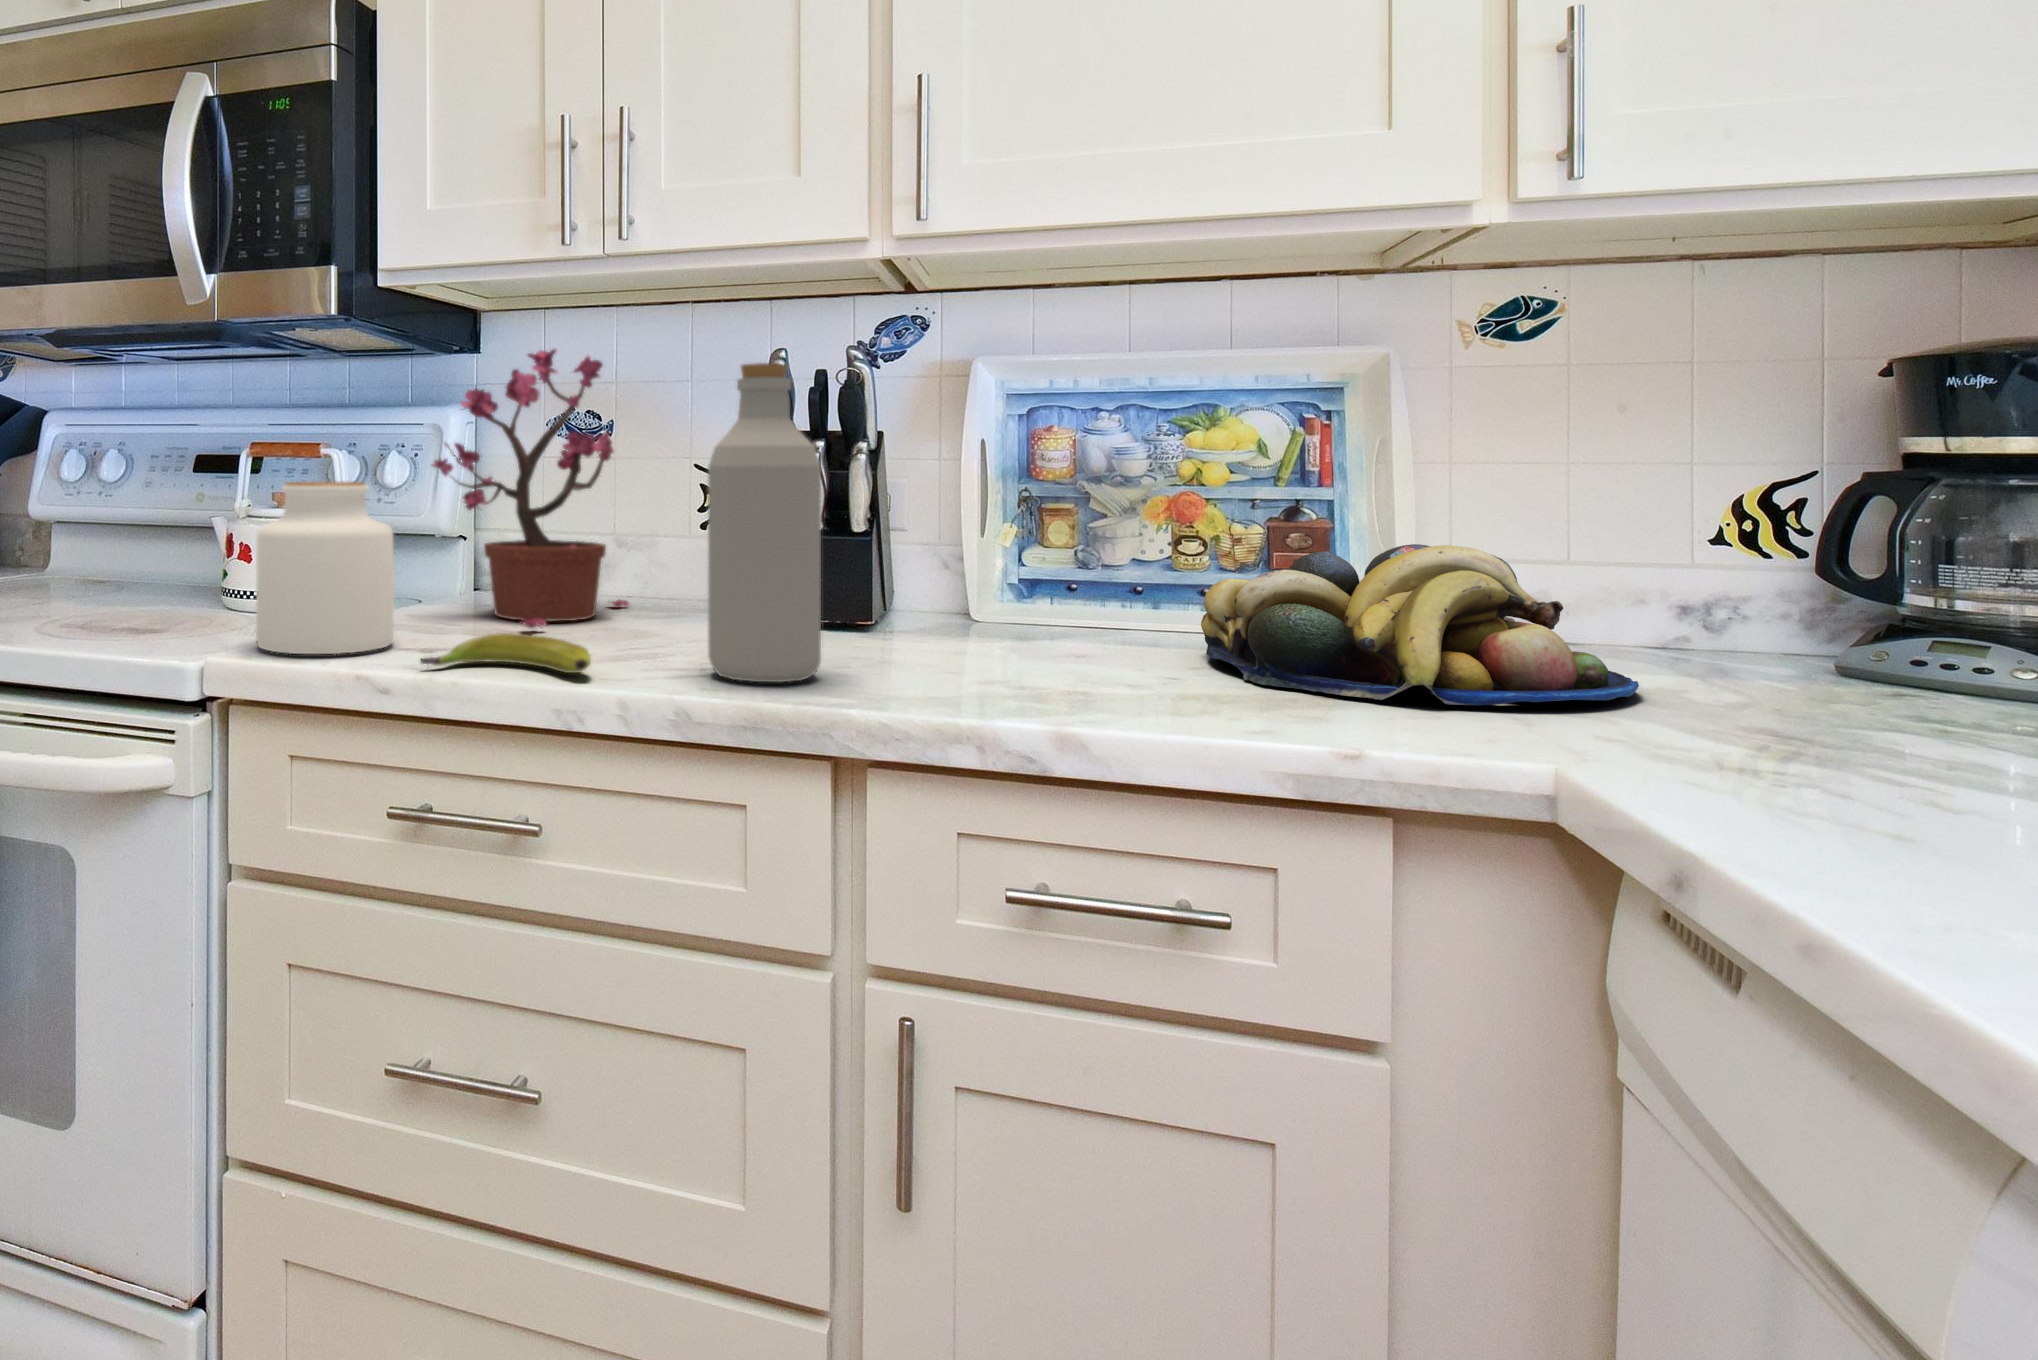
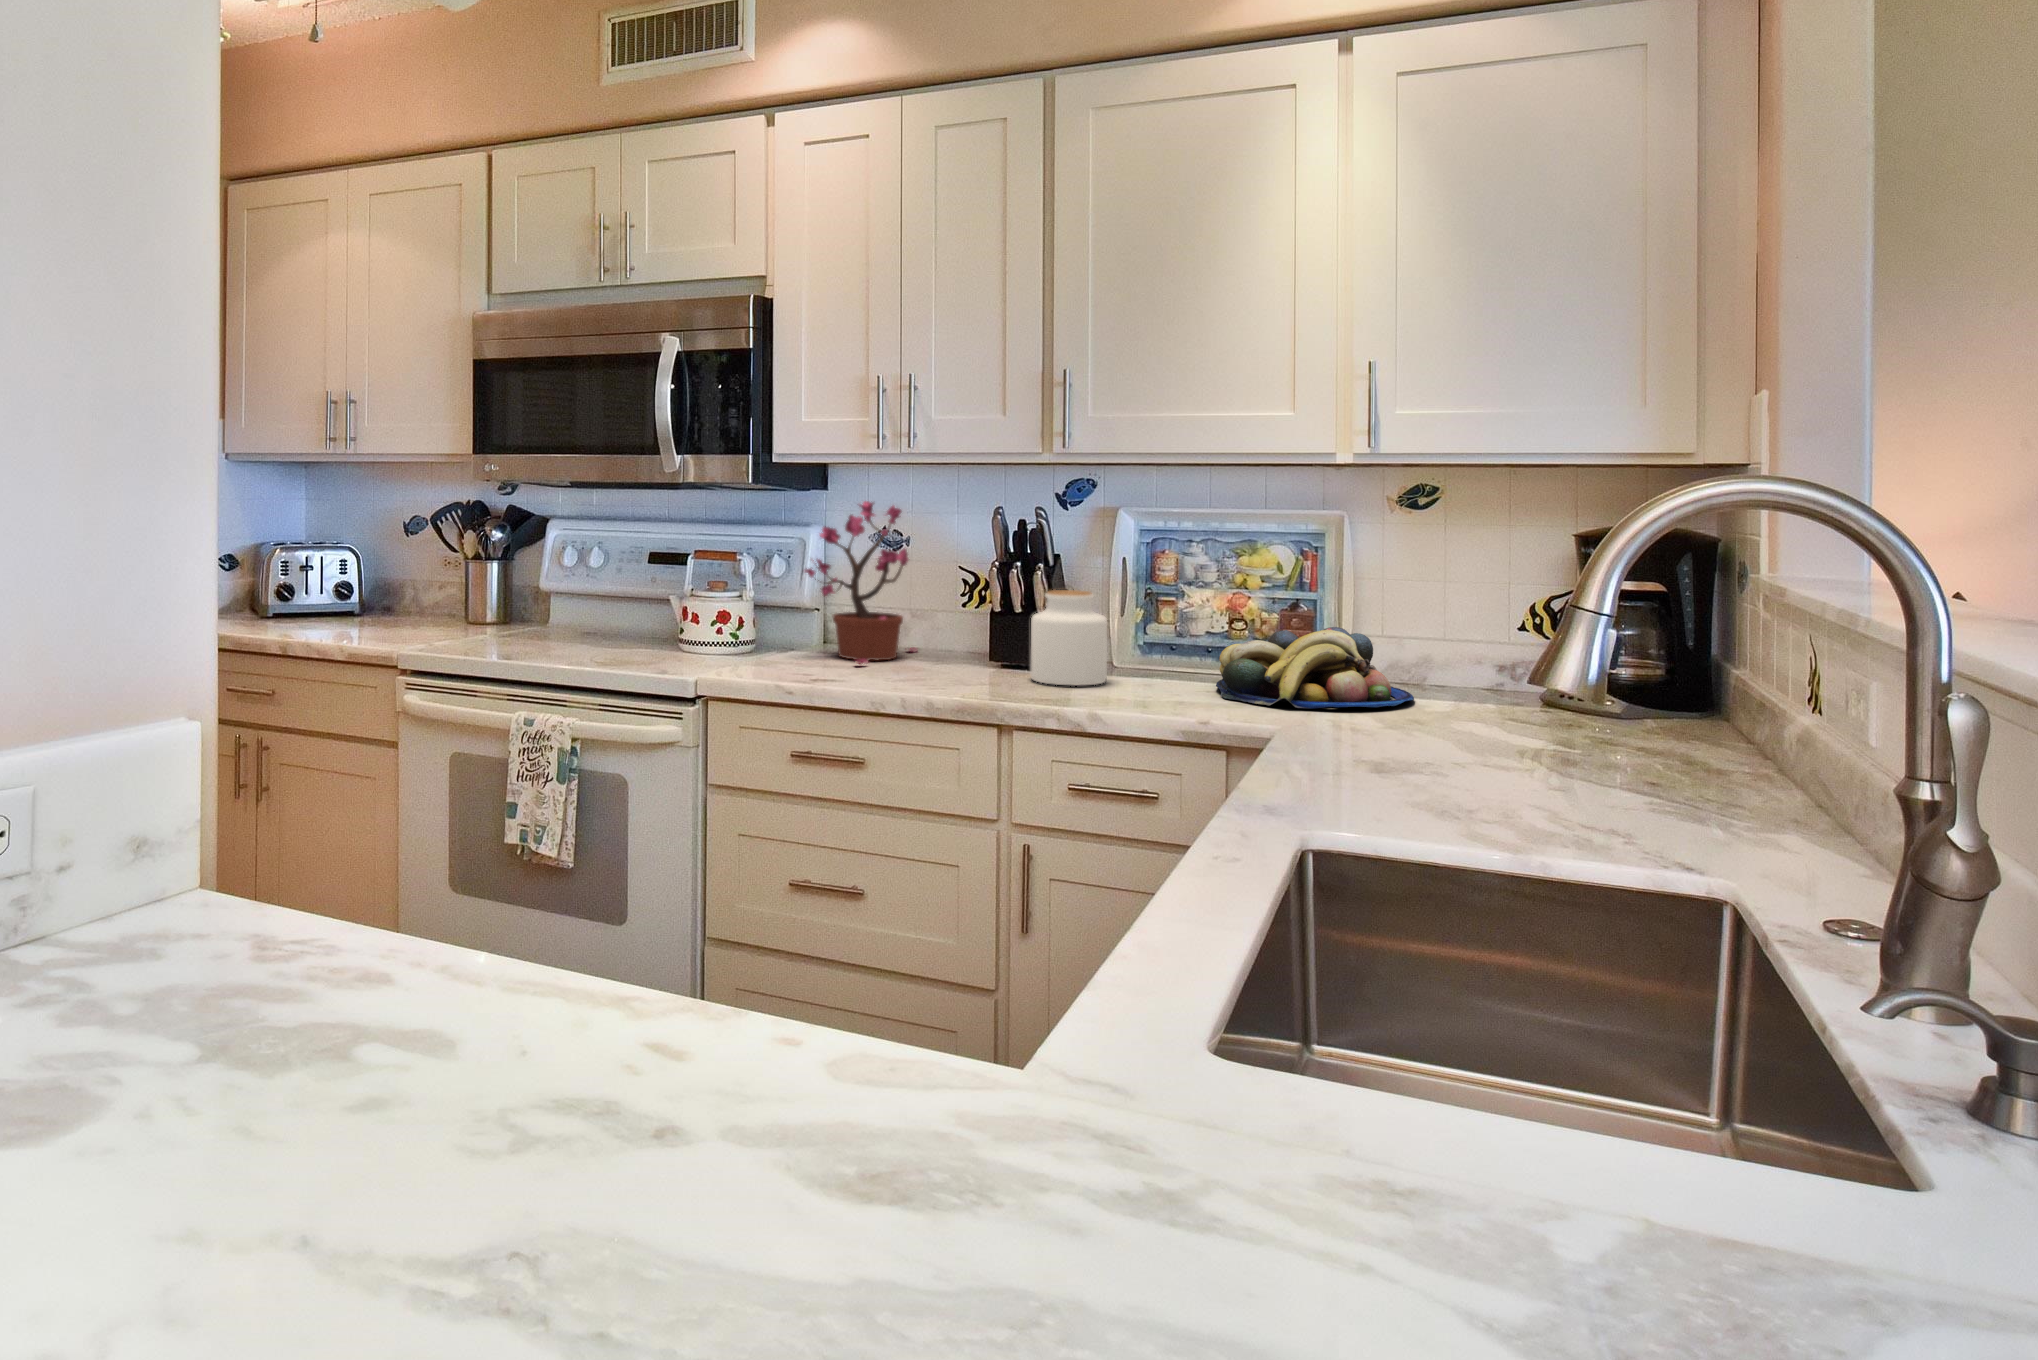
bottle: present [708,363,821,682] -> none [950,536,1005,693]
jar: present [256,481,394,654] -> present [1031,590,1107,686]
banana: present [421,633,591,673] -> none [805,667,890,688]

